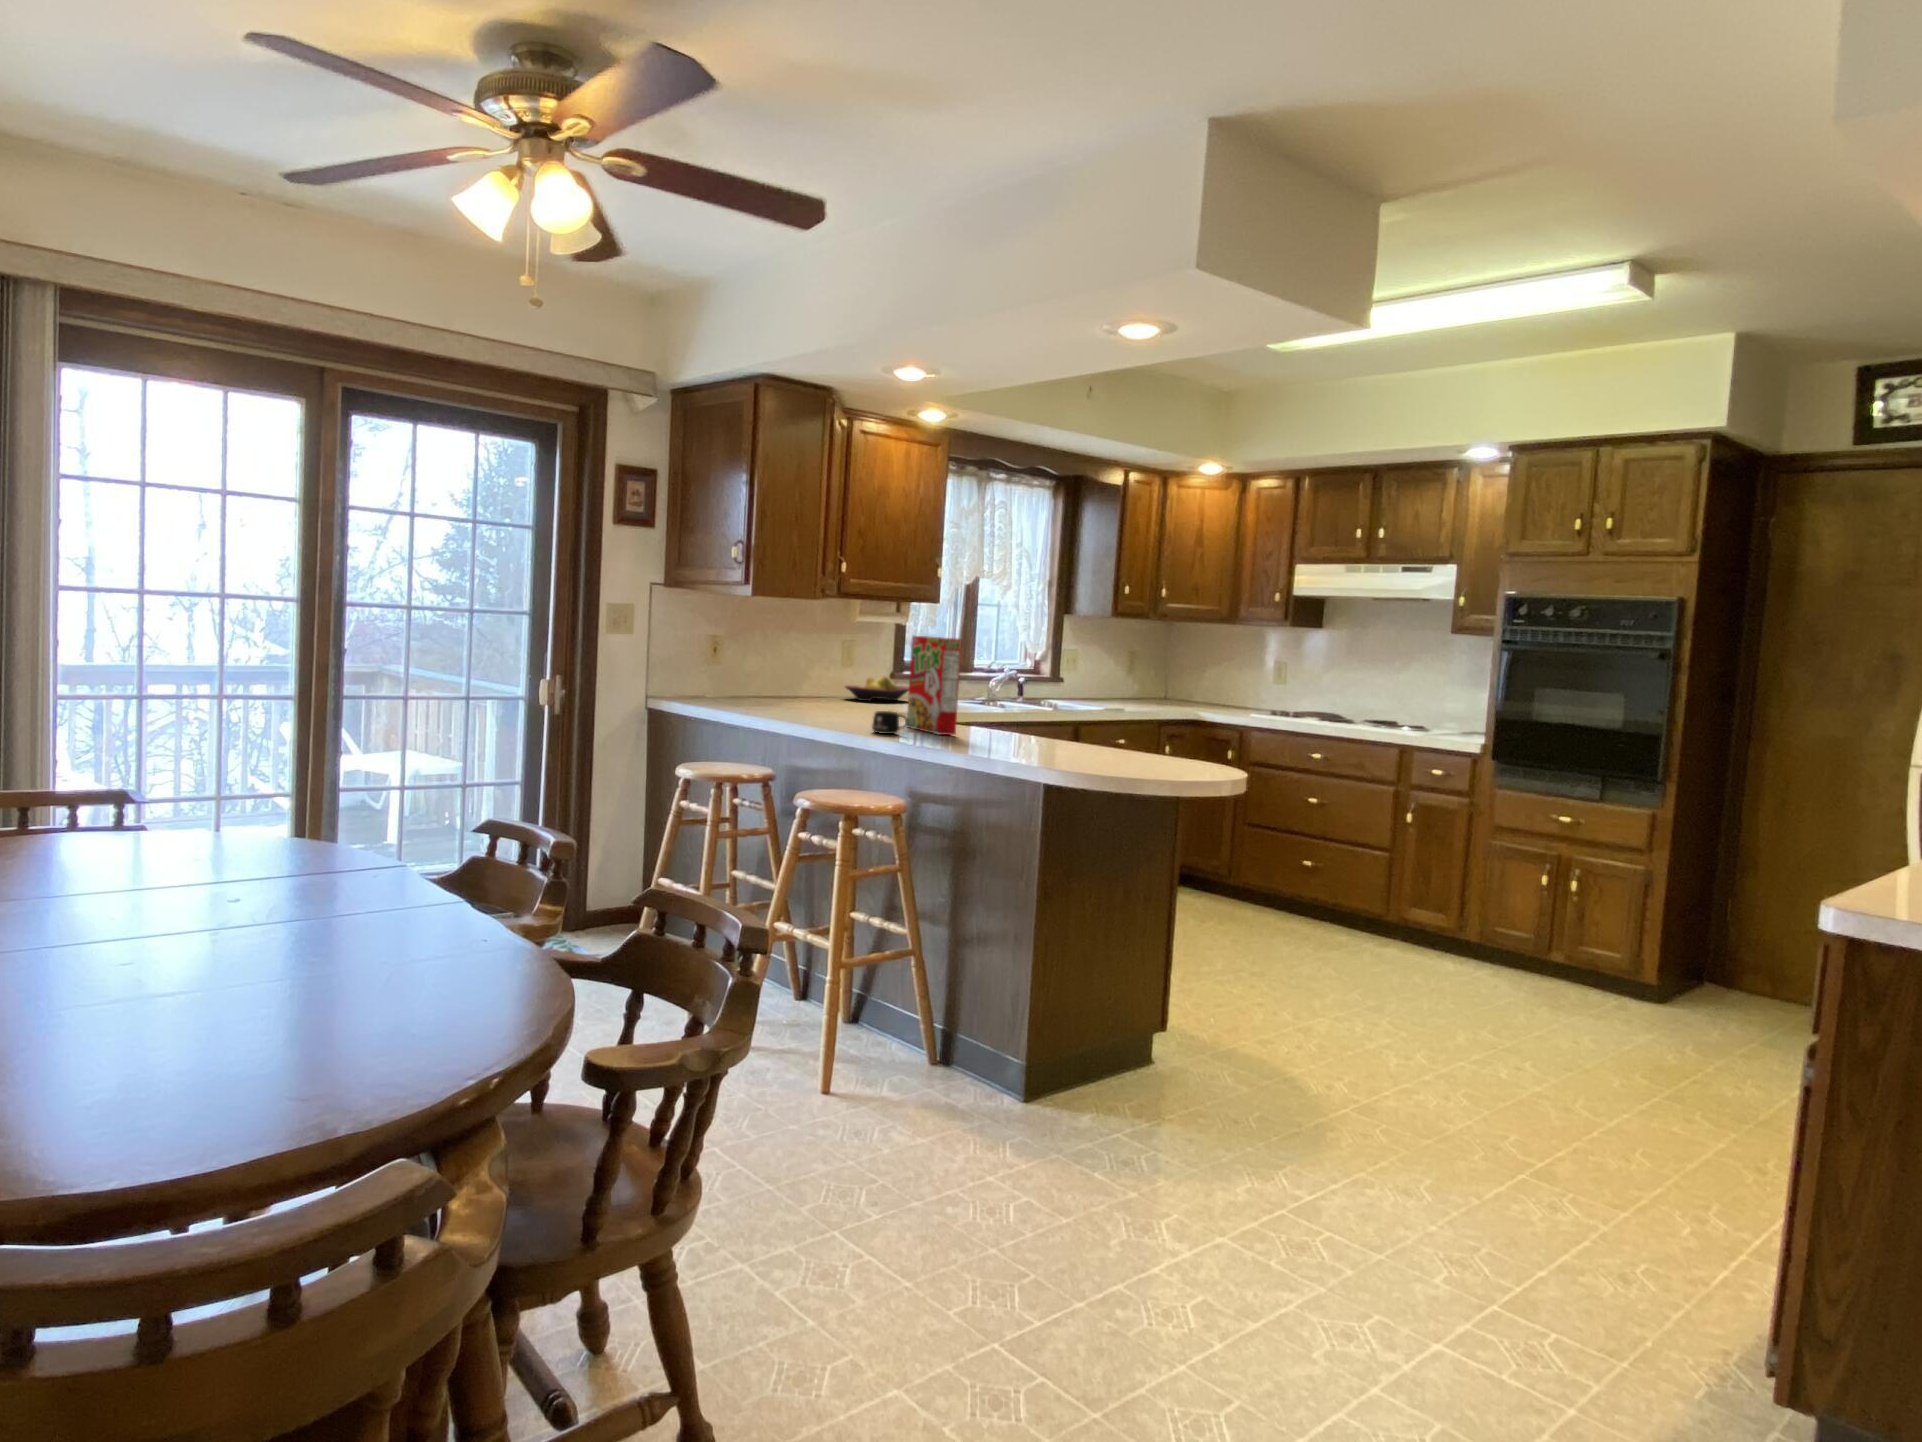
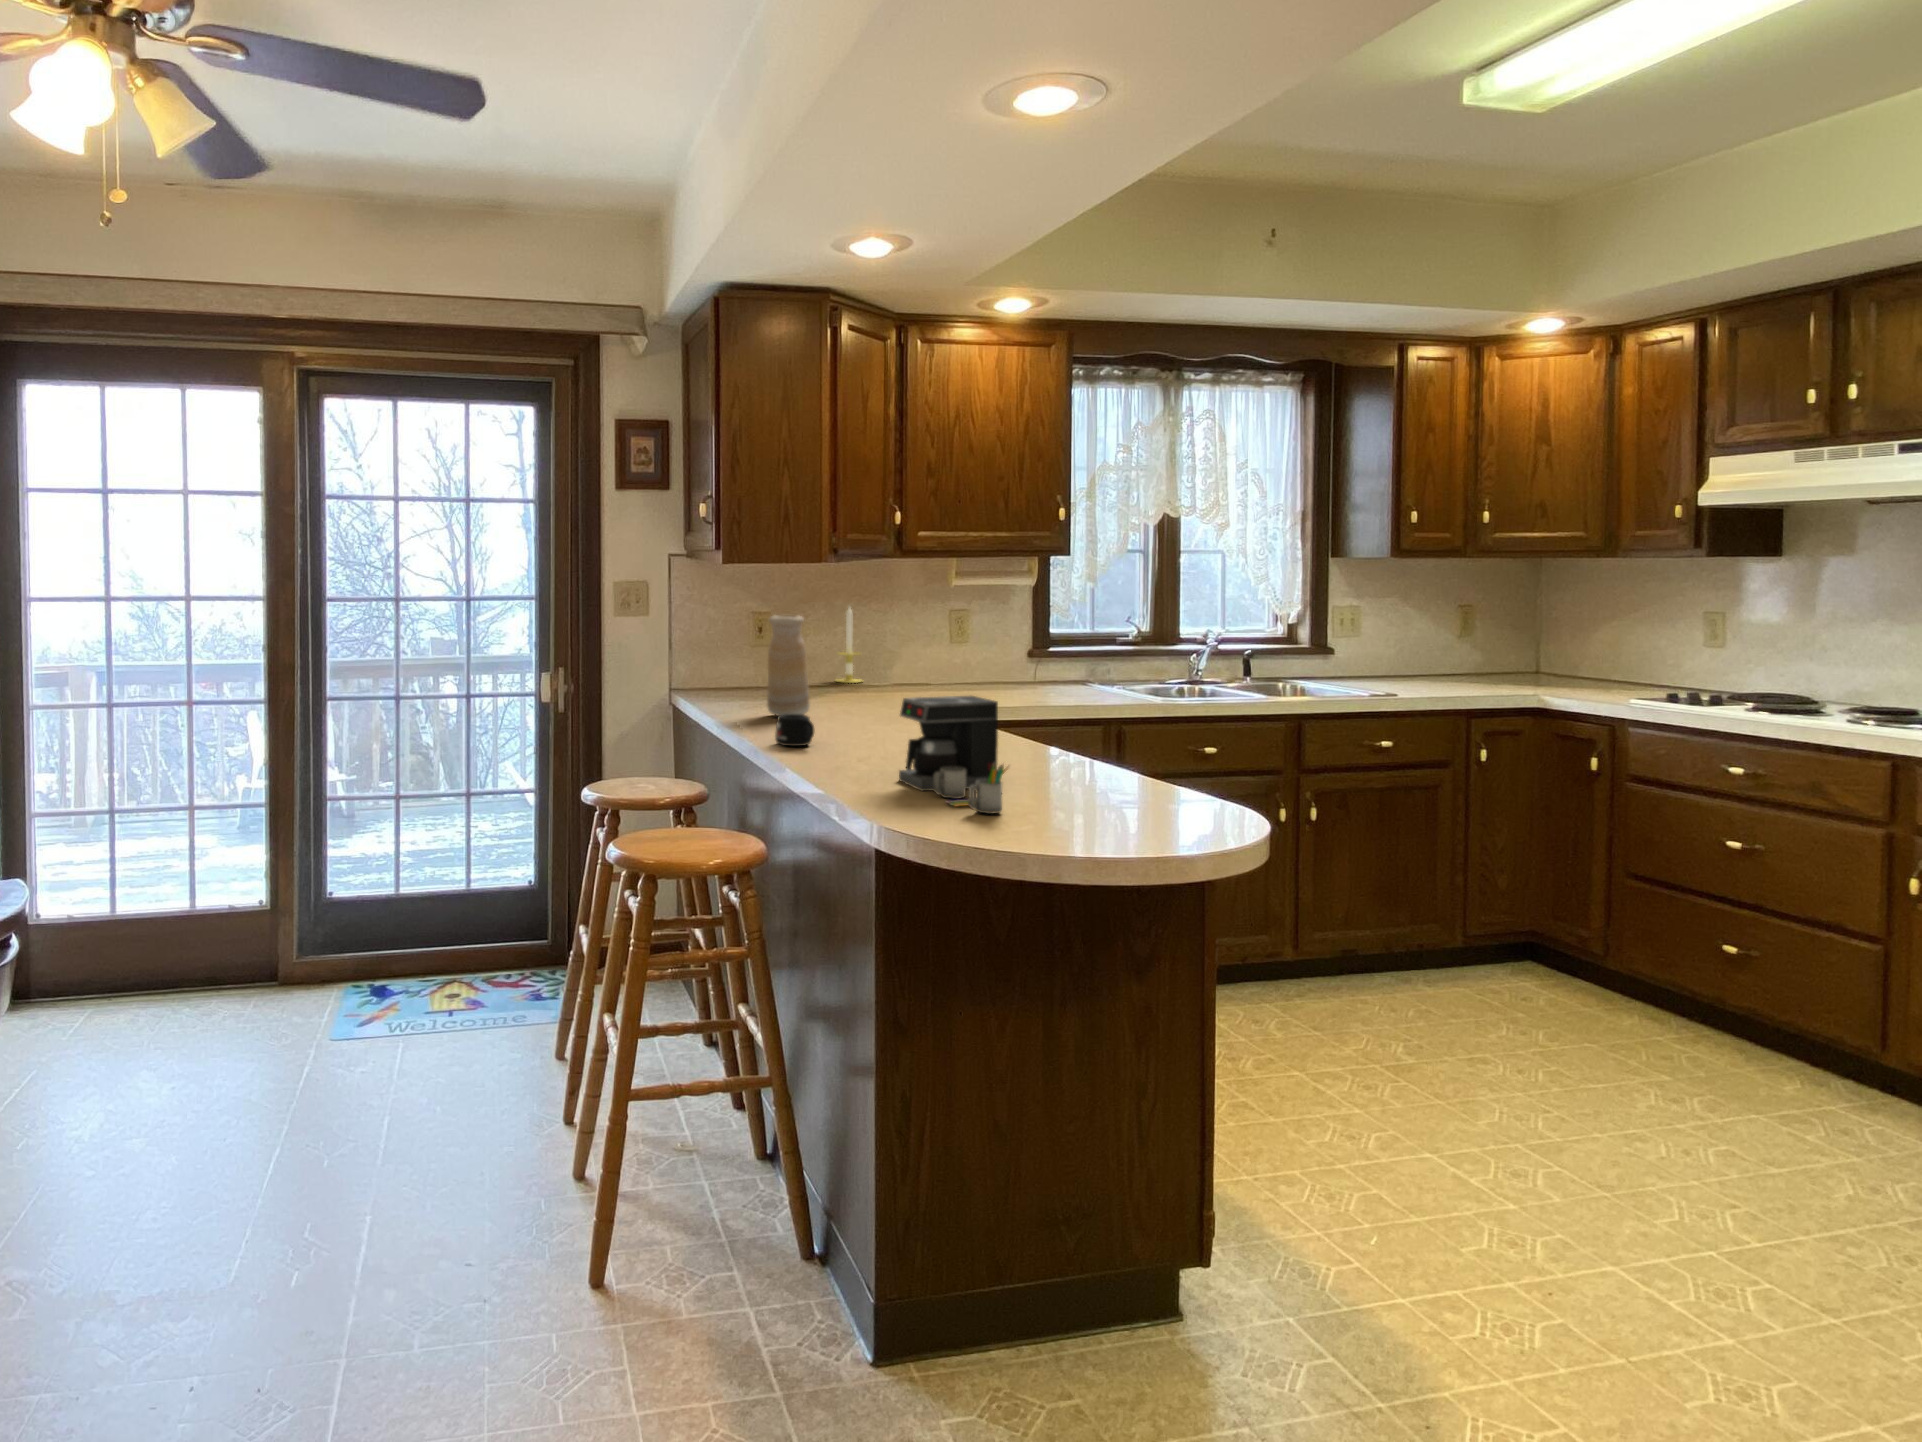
candle: none [763,633,787,697] -> present [836,608,861,683]
cereal box: present [907,636,961,735] -> none [874,608,903,748]
vase: none [803,639,836,717] -> present [767,615,810,716]
fruit bowl: present [845,676,909,701] -> none [943,653,1046,687]
coffee maker: none [1011,696,1121,765] -> present [899,696,1008,814]

